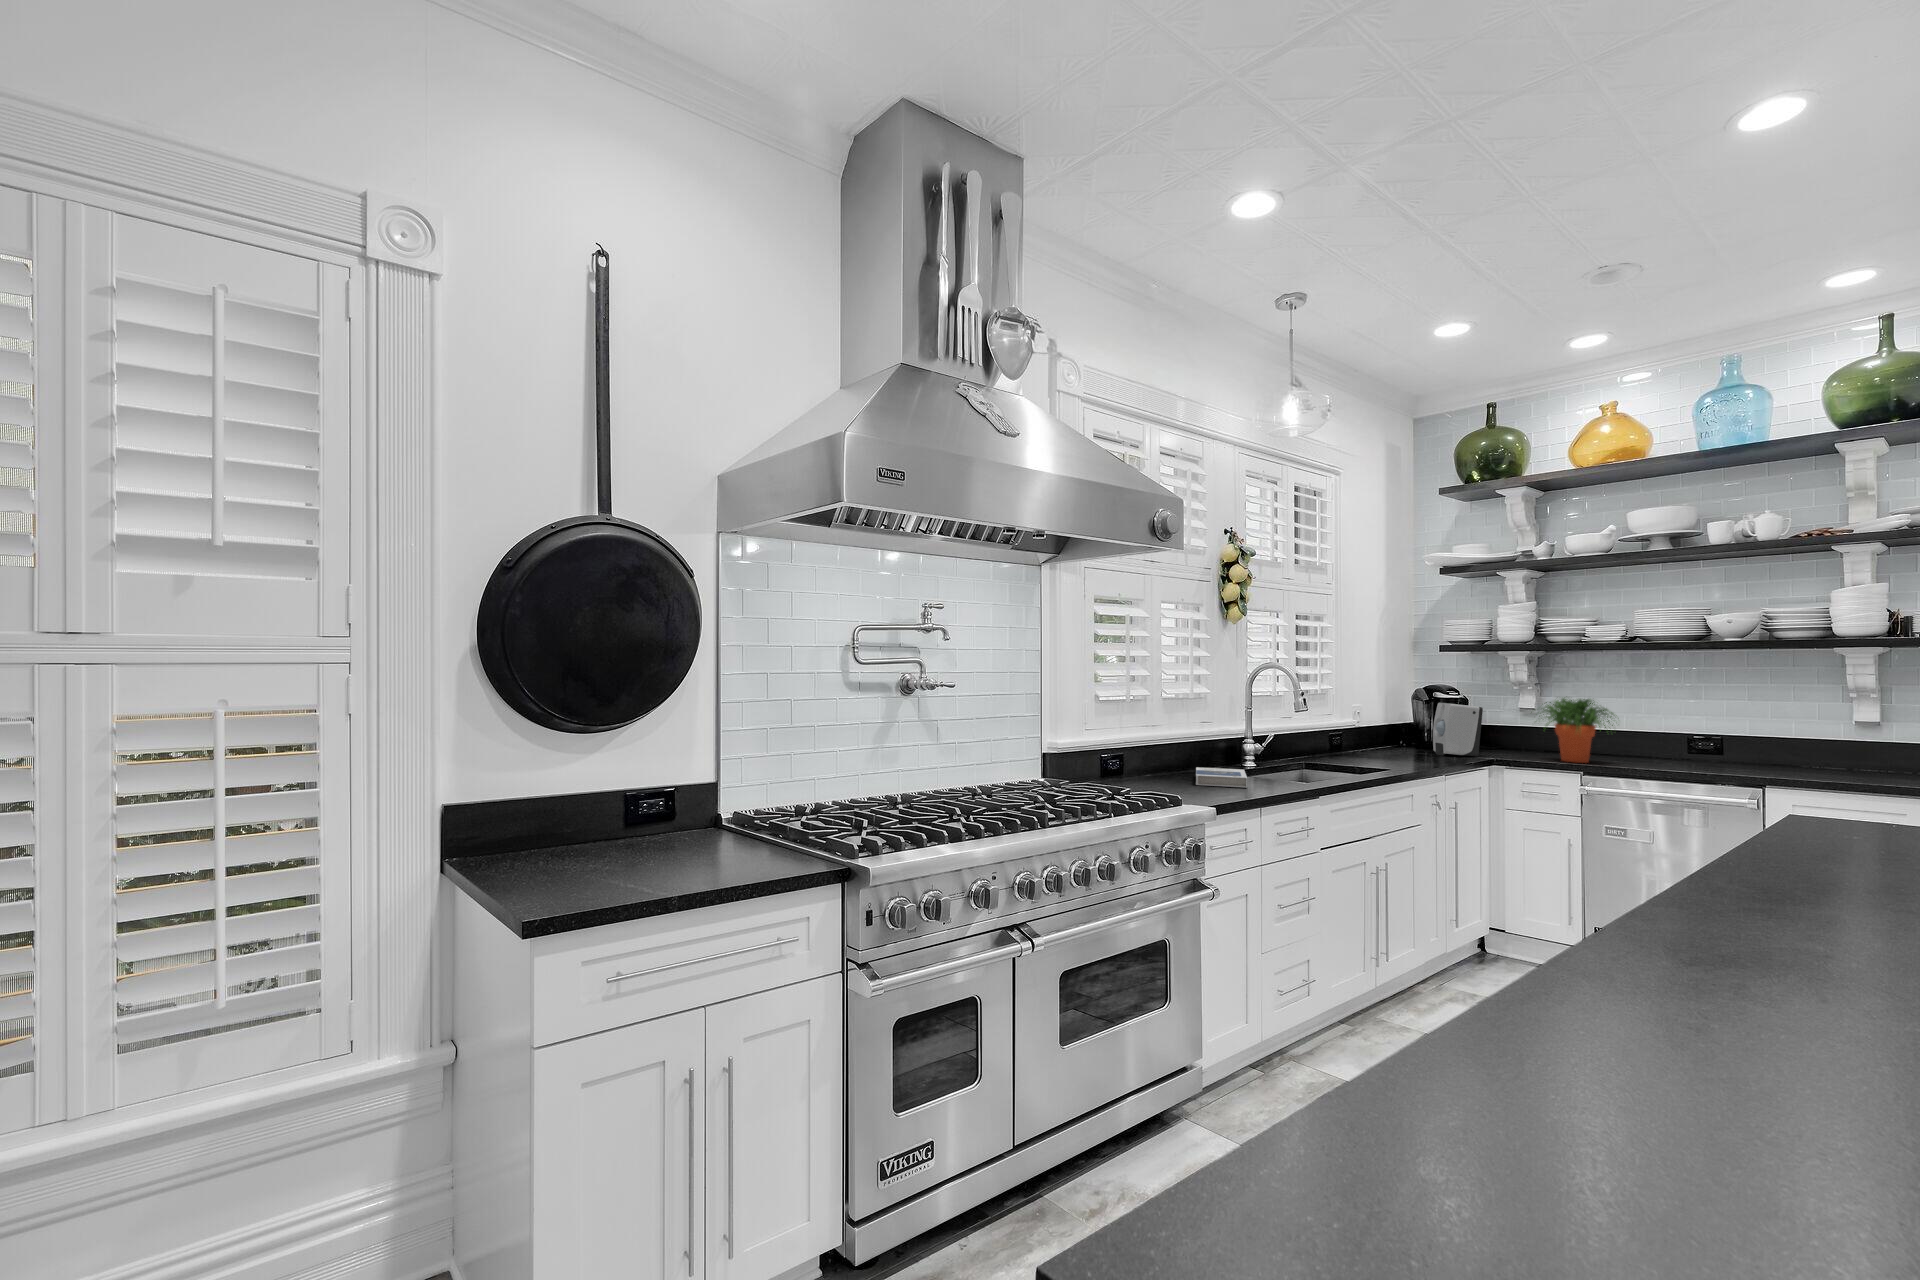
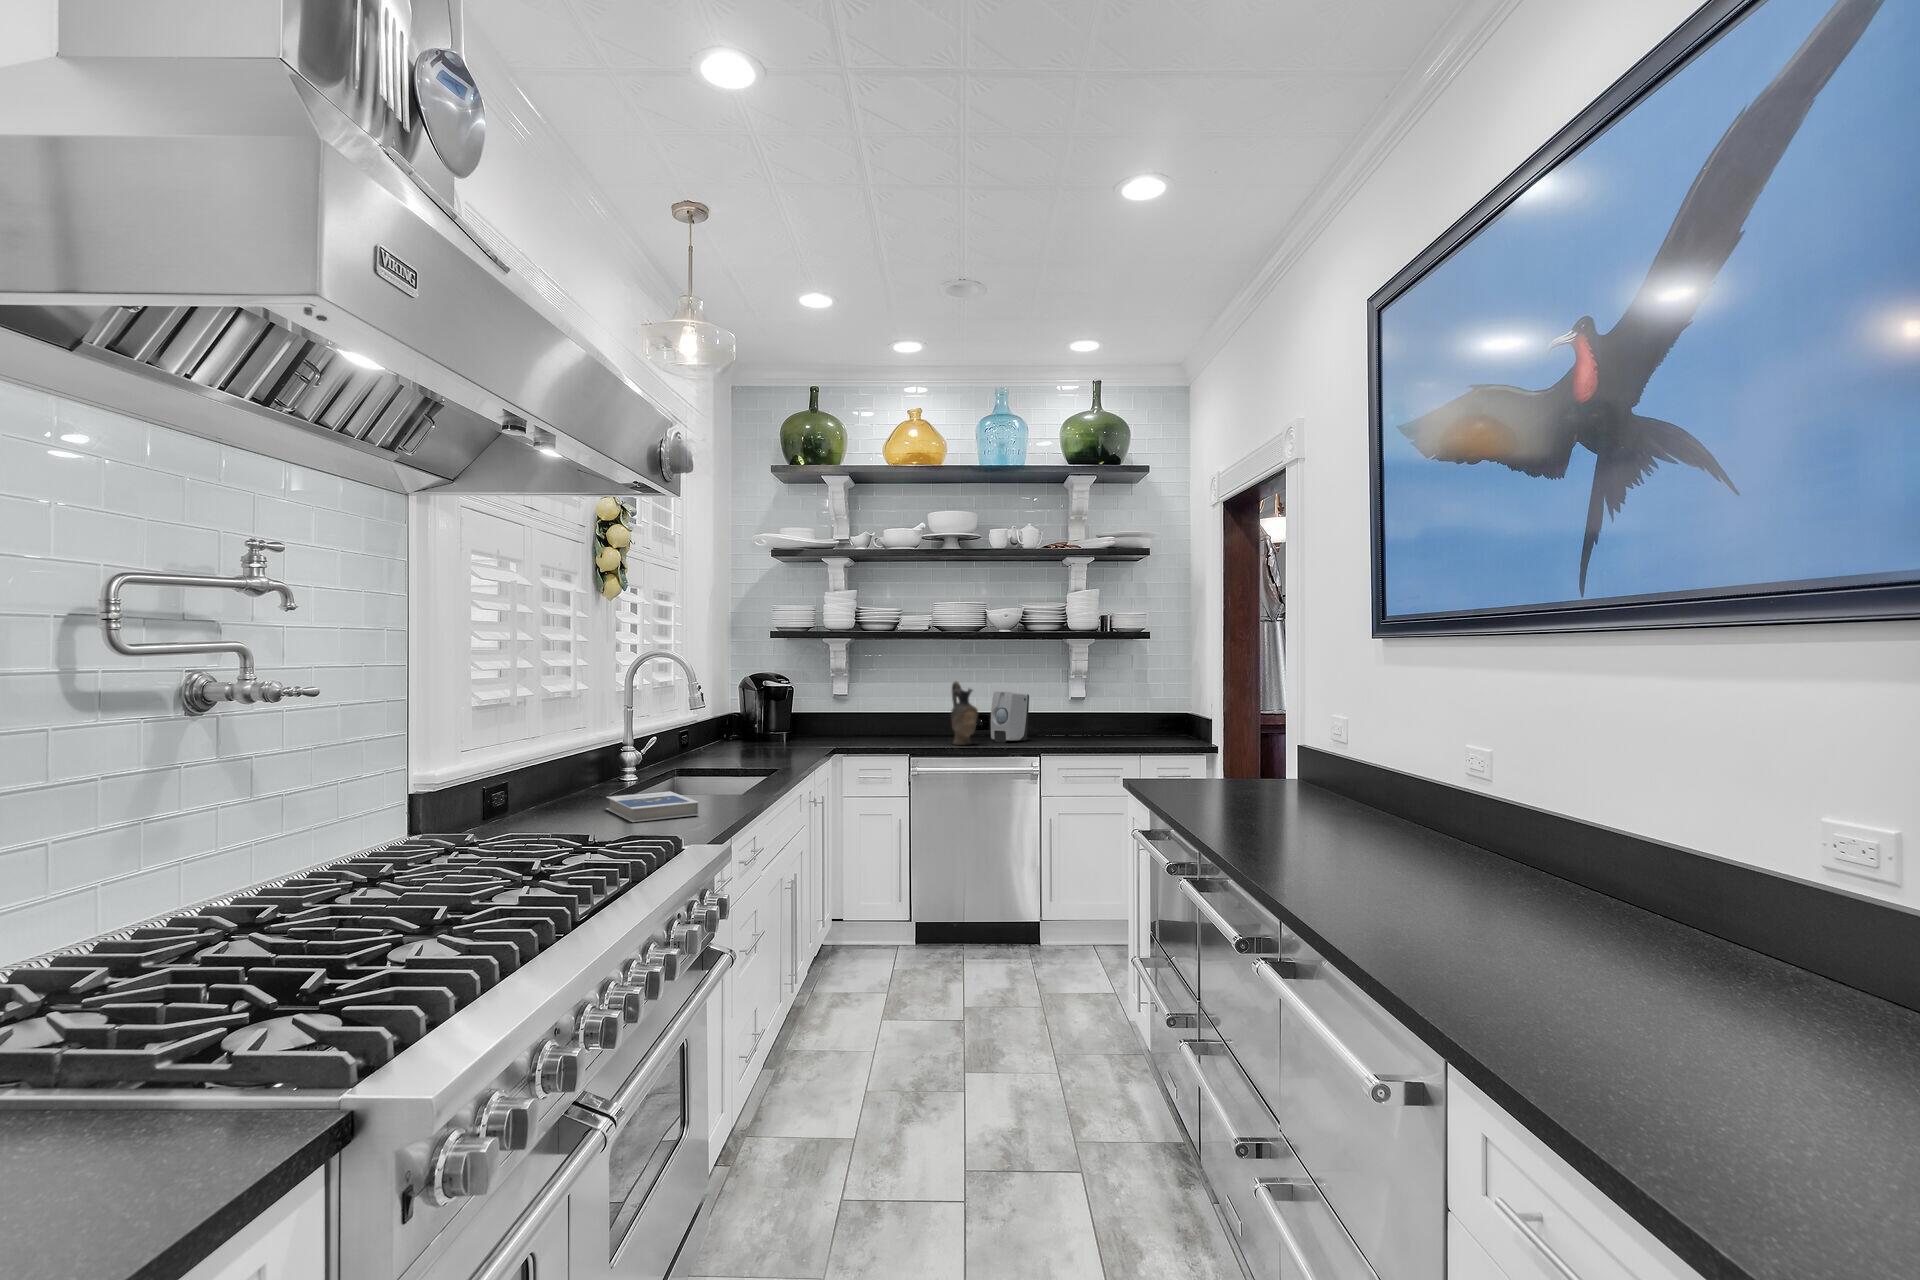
potted plant: present [1539,697,1613,763] -> none [850,680,921,742]
ceramic pitcher: none [1653,701,1693,774] -> present [951,682,978,745]
soap dispenser: present [1433,703,1483,757] -> present [991,692,1029,743]

